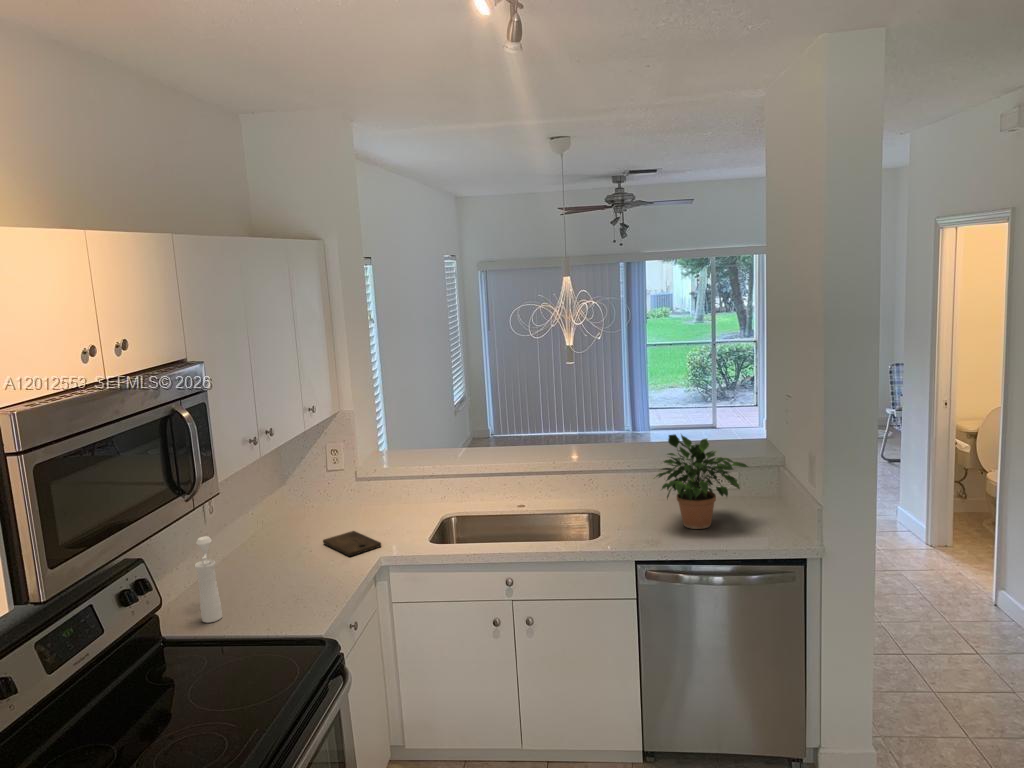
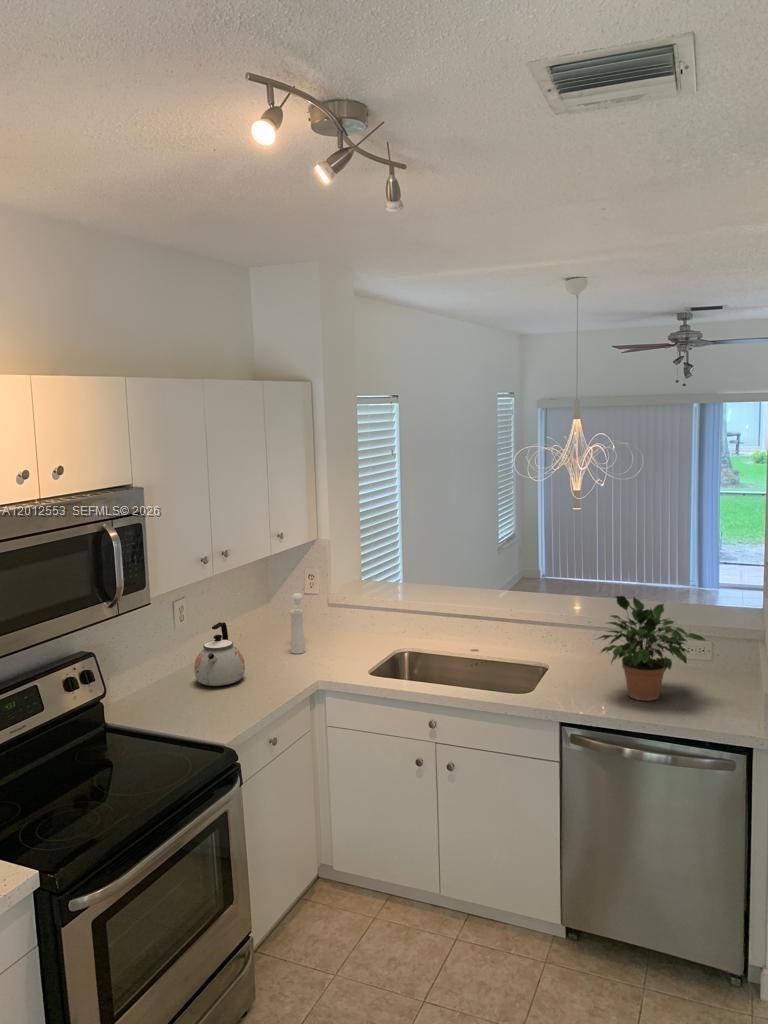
kettle: none [240,508,297,578] -> present [194,622,245,686]
cutting board: present [323,531,381,556] -> none [278,654,326,677]
pepper mill: present [195,536,222,623] -> present [289,593,305,654]

